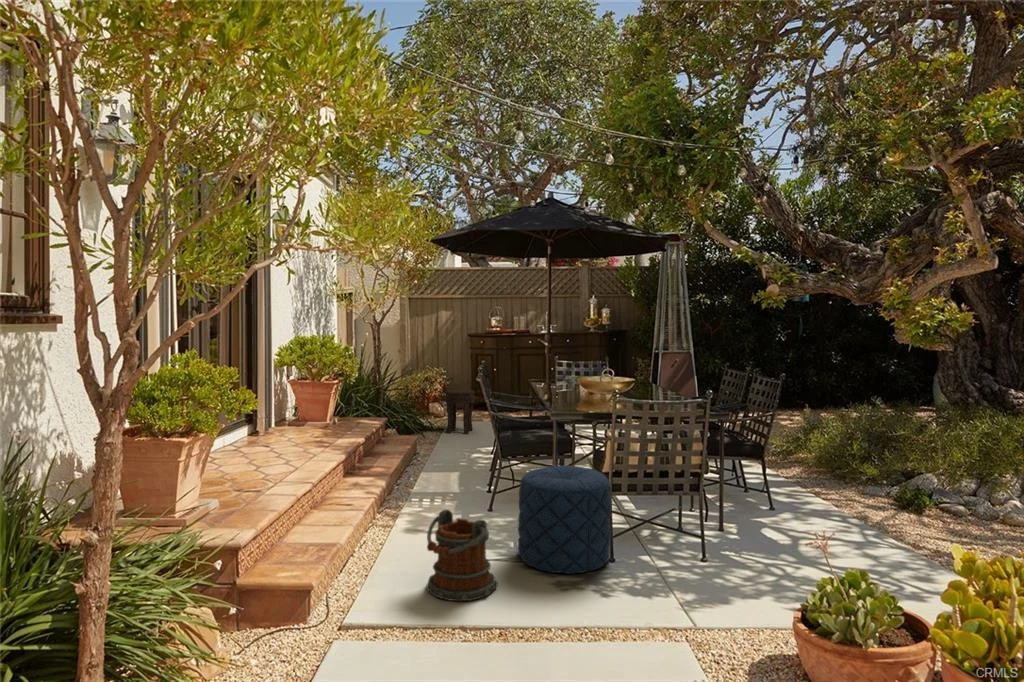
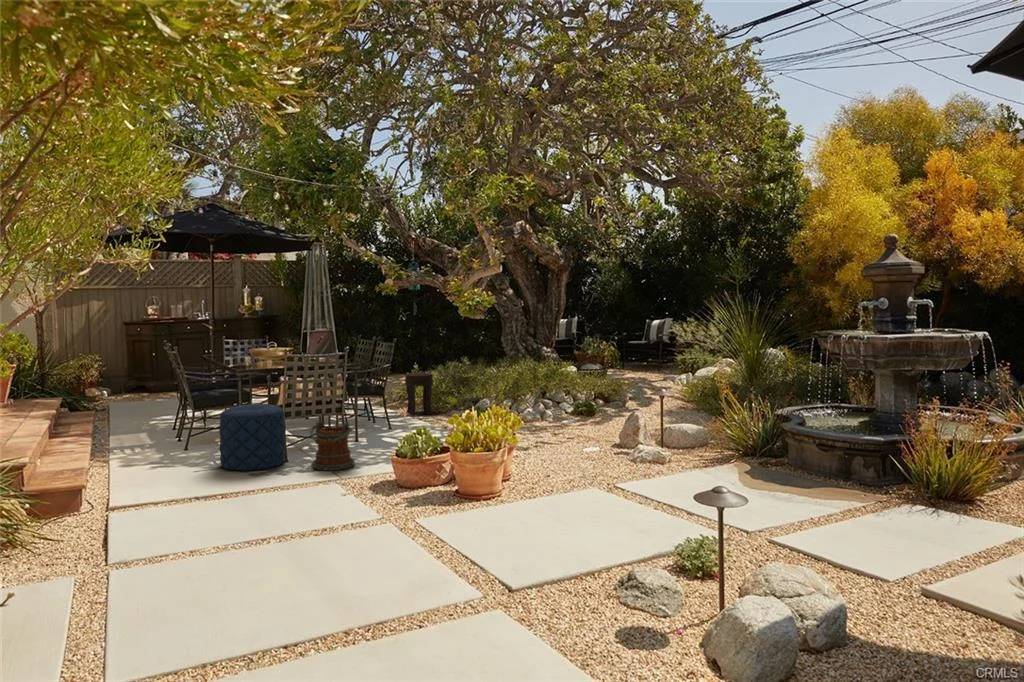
side table: present [445,390,474,434] -> present [405,373,433,415]
bucket: present [426,509,498,601] -> present [310,421,355,470]

